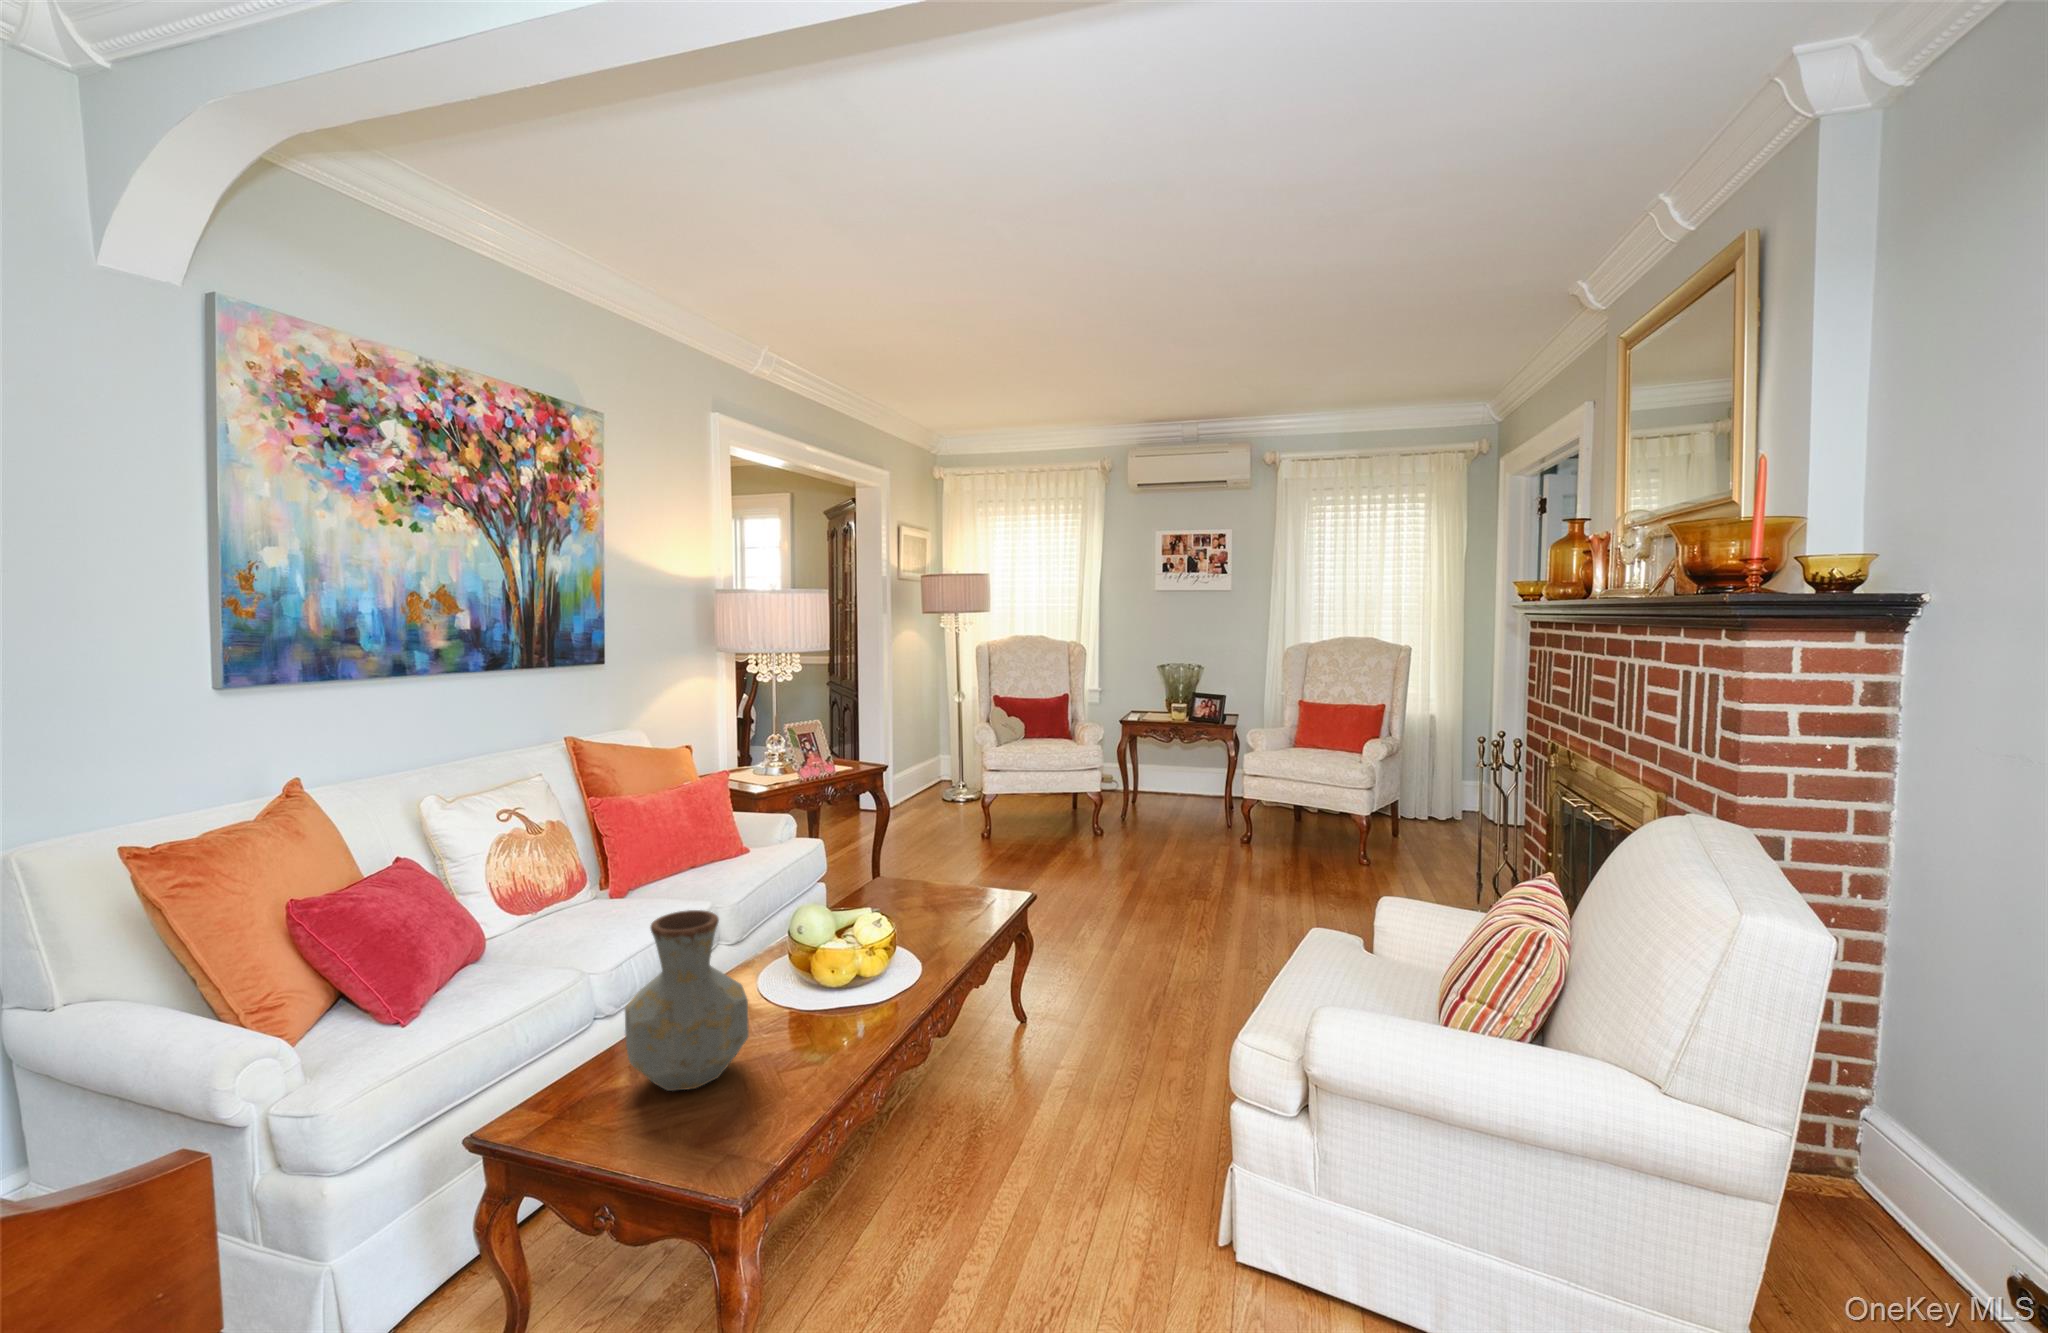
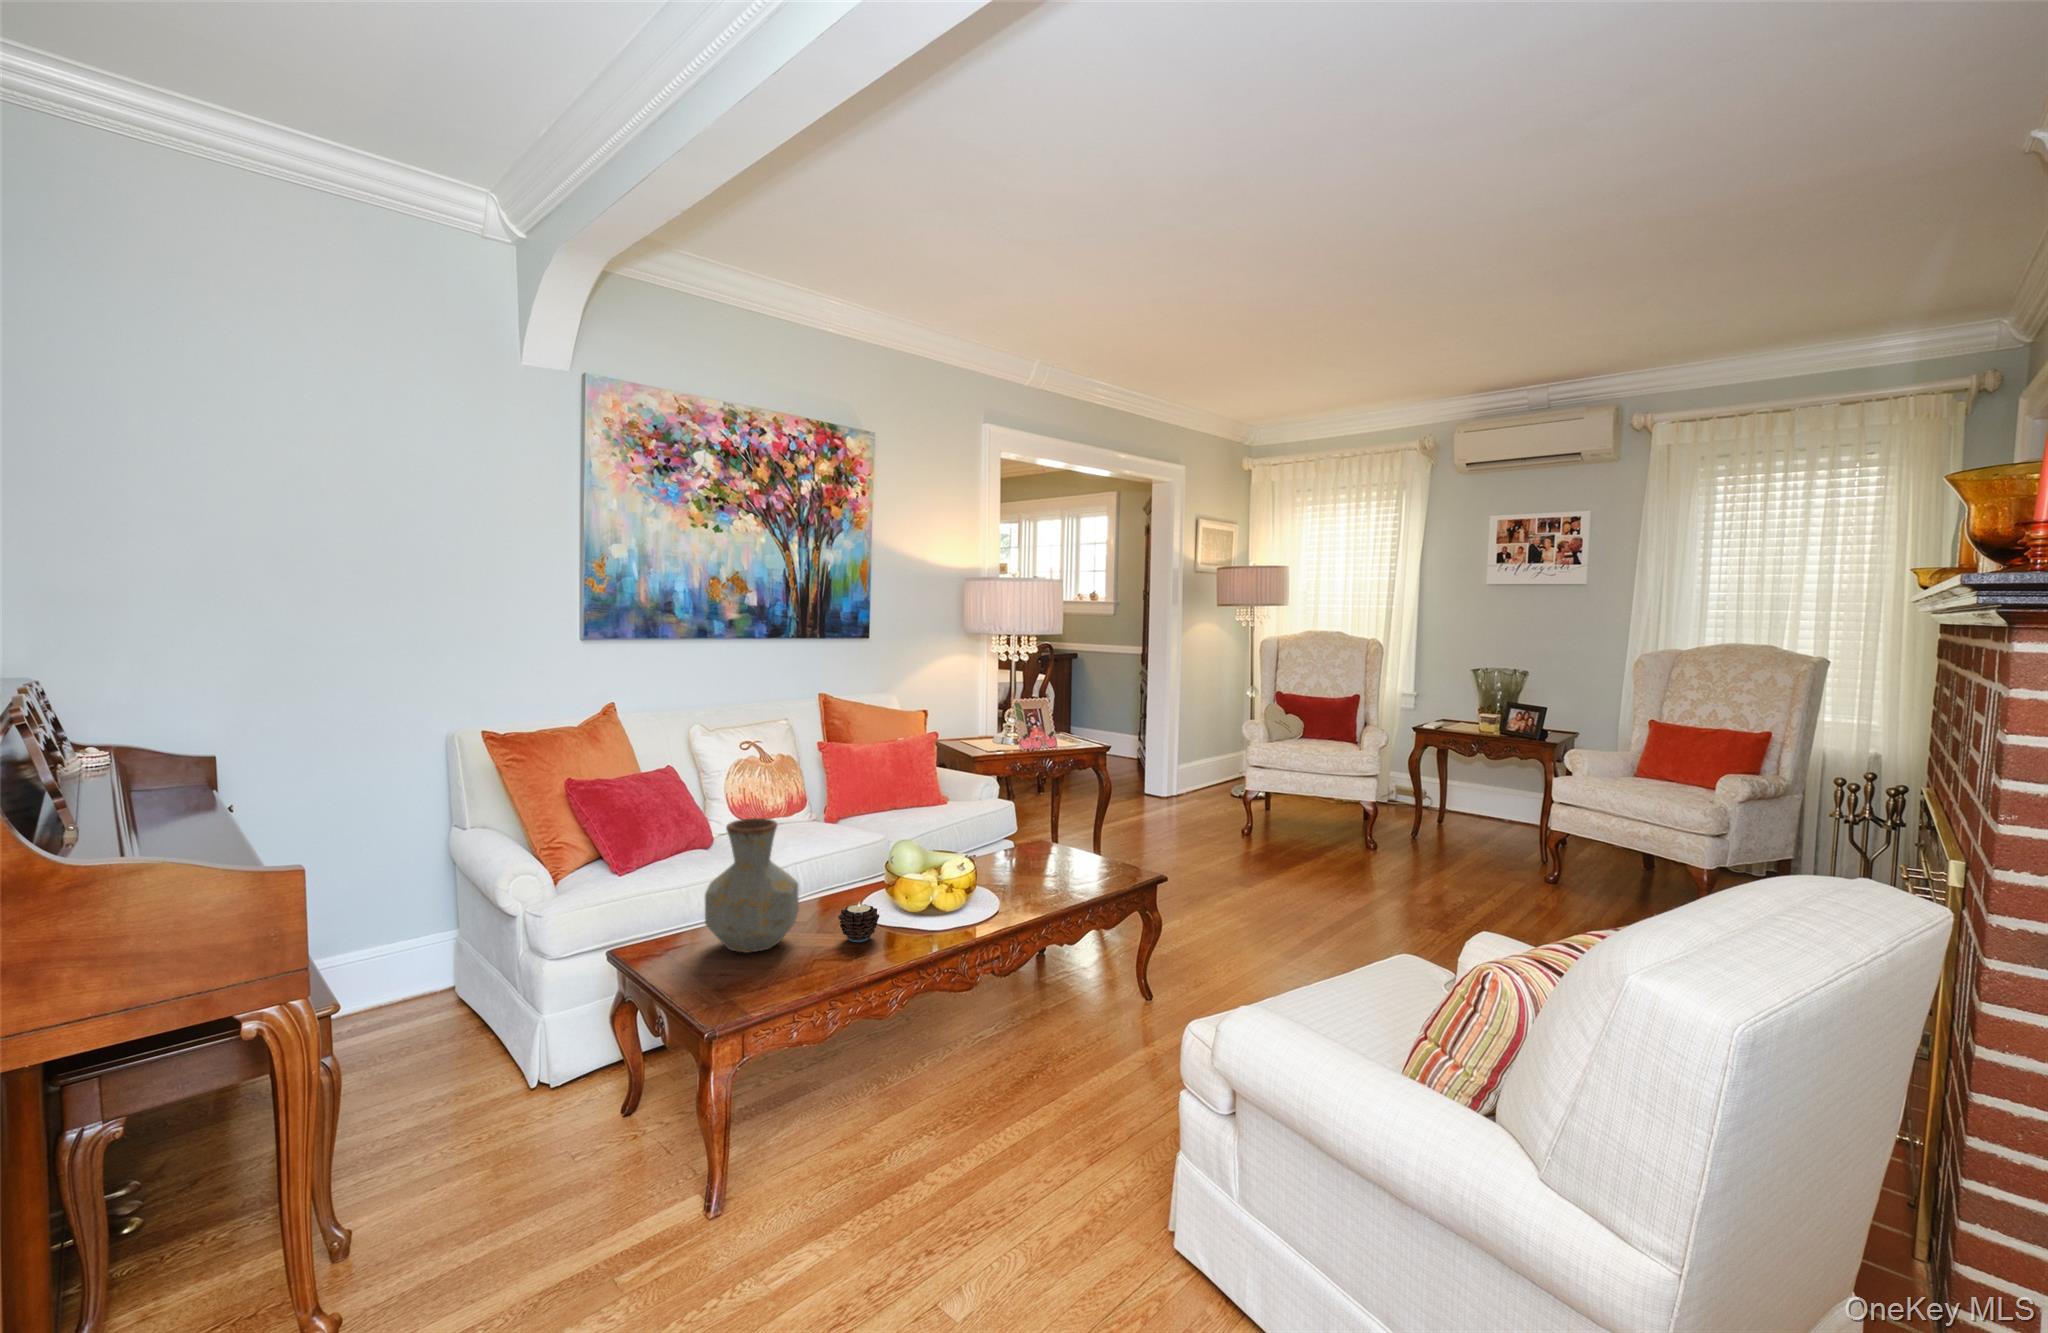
candle: none [792,991,842,1041] -> present [838,904,879,942]

